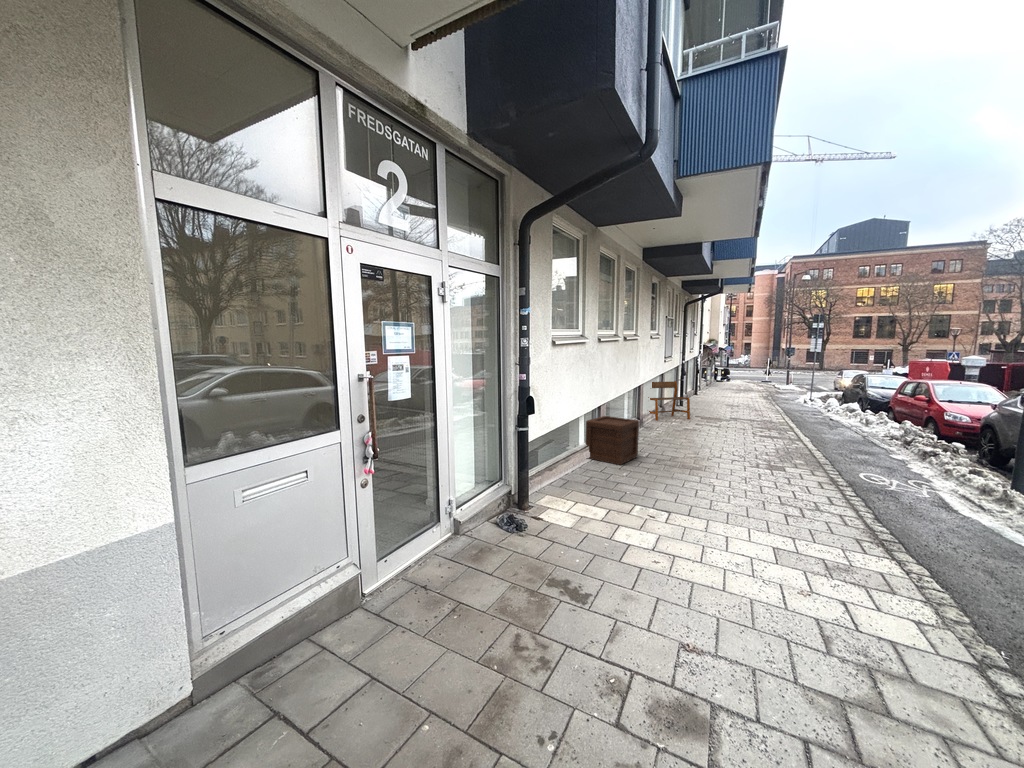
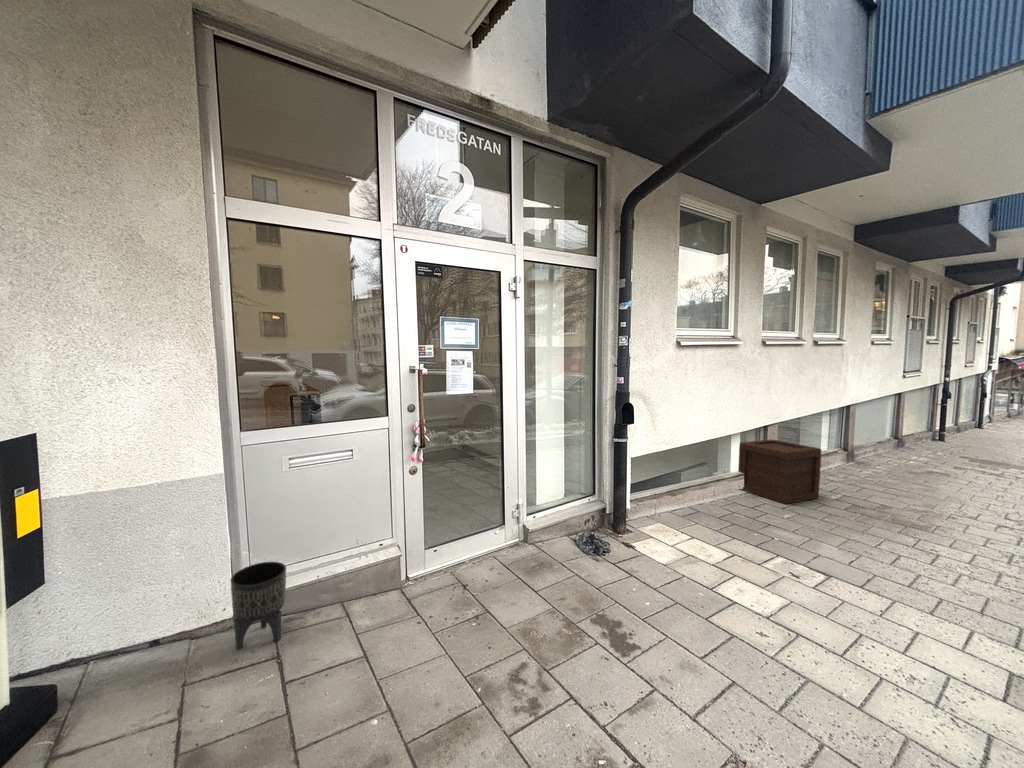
bench: present [648,381,690,421] -> none [861,403,945,460]
planter: none [193,614,260,726] -> present [230,562,286,650]

